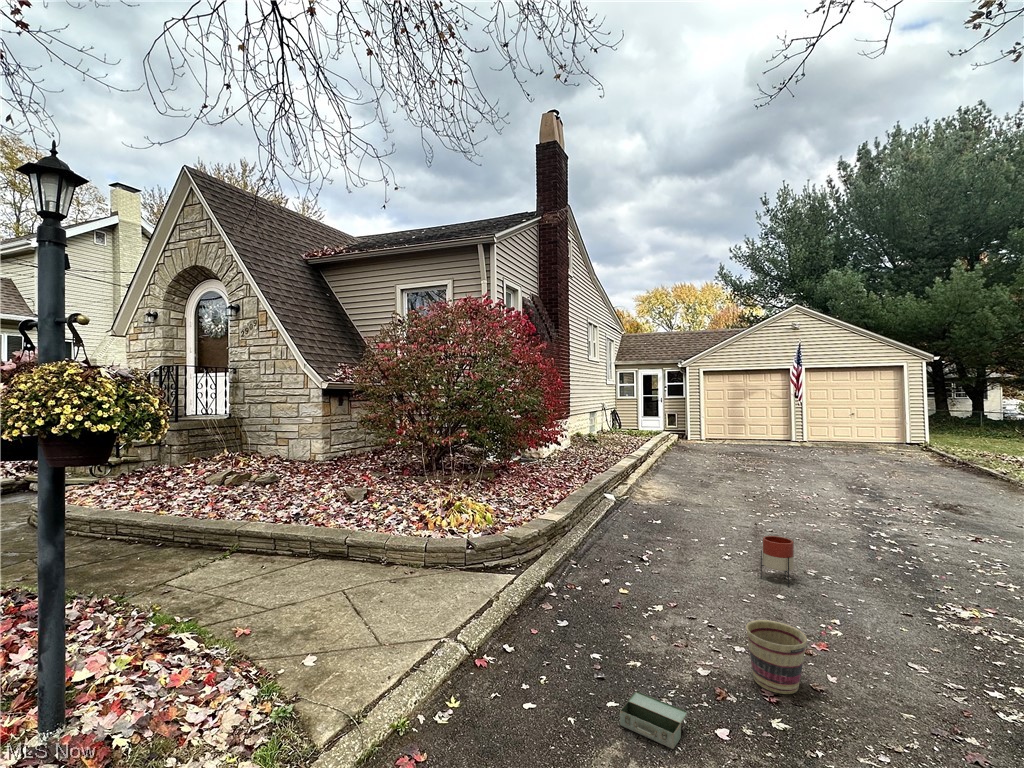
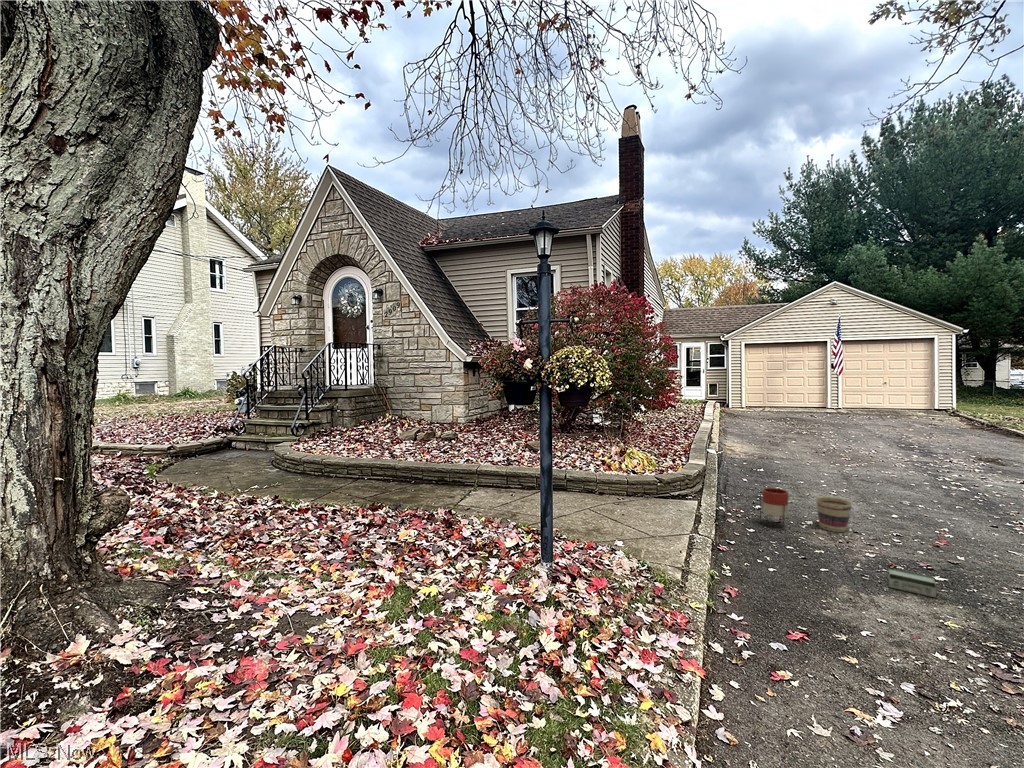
planter: present [761,536,794,587] -> present [760,488,789,529]
basket: present [746,620,807,694] -> present [816,497,852,532]

